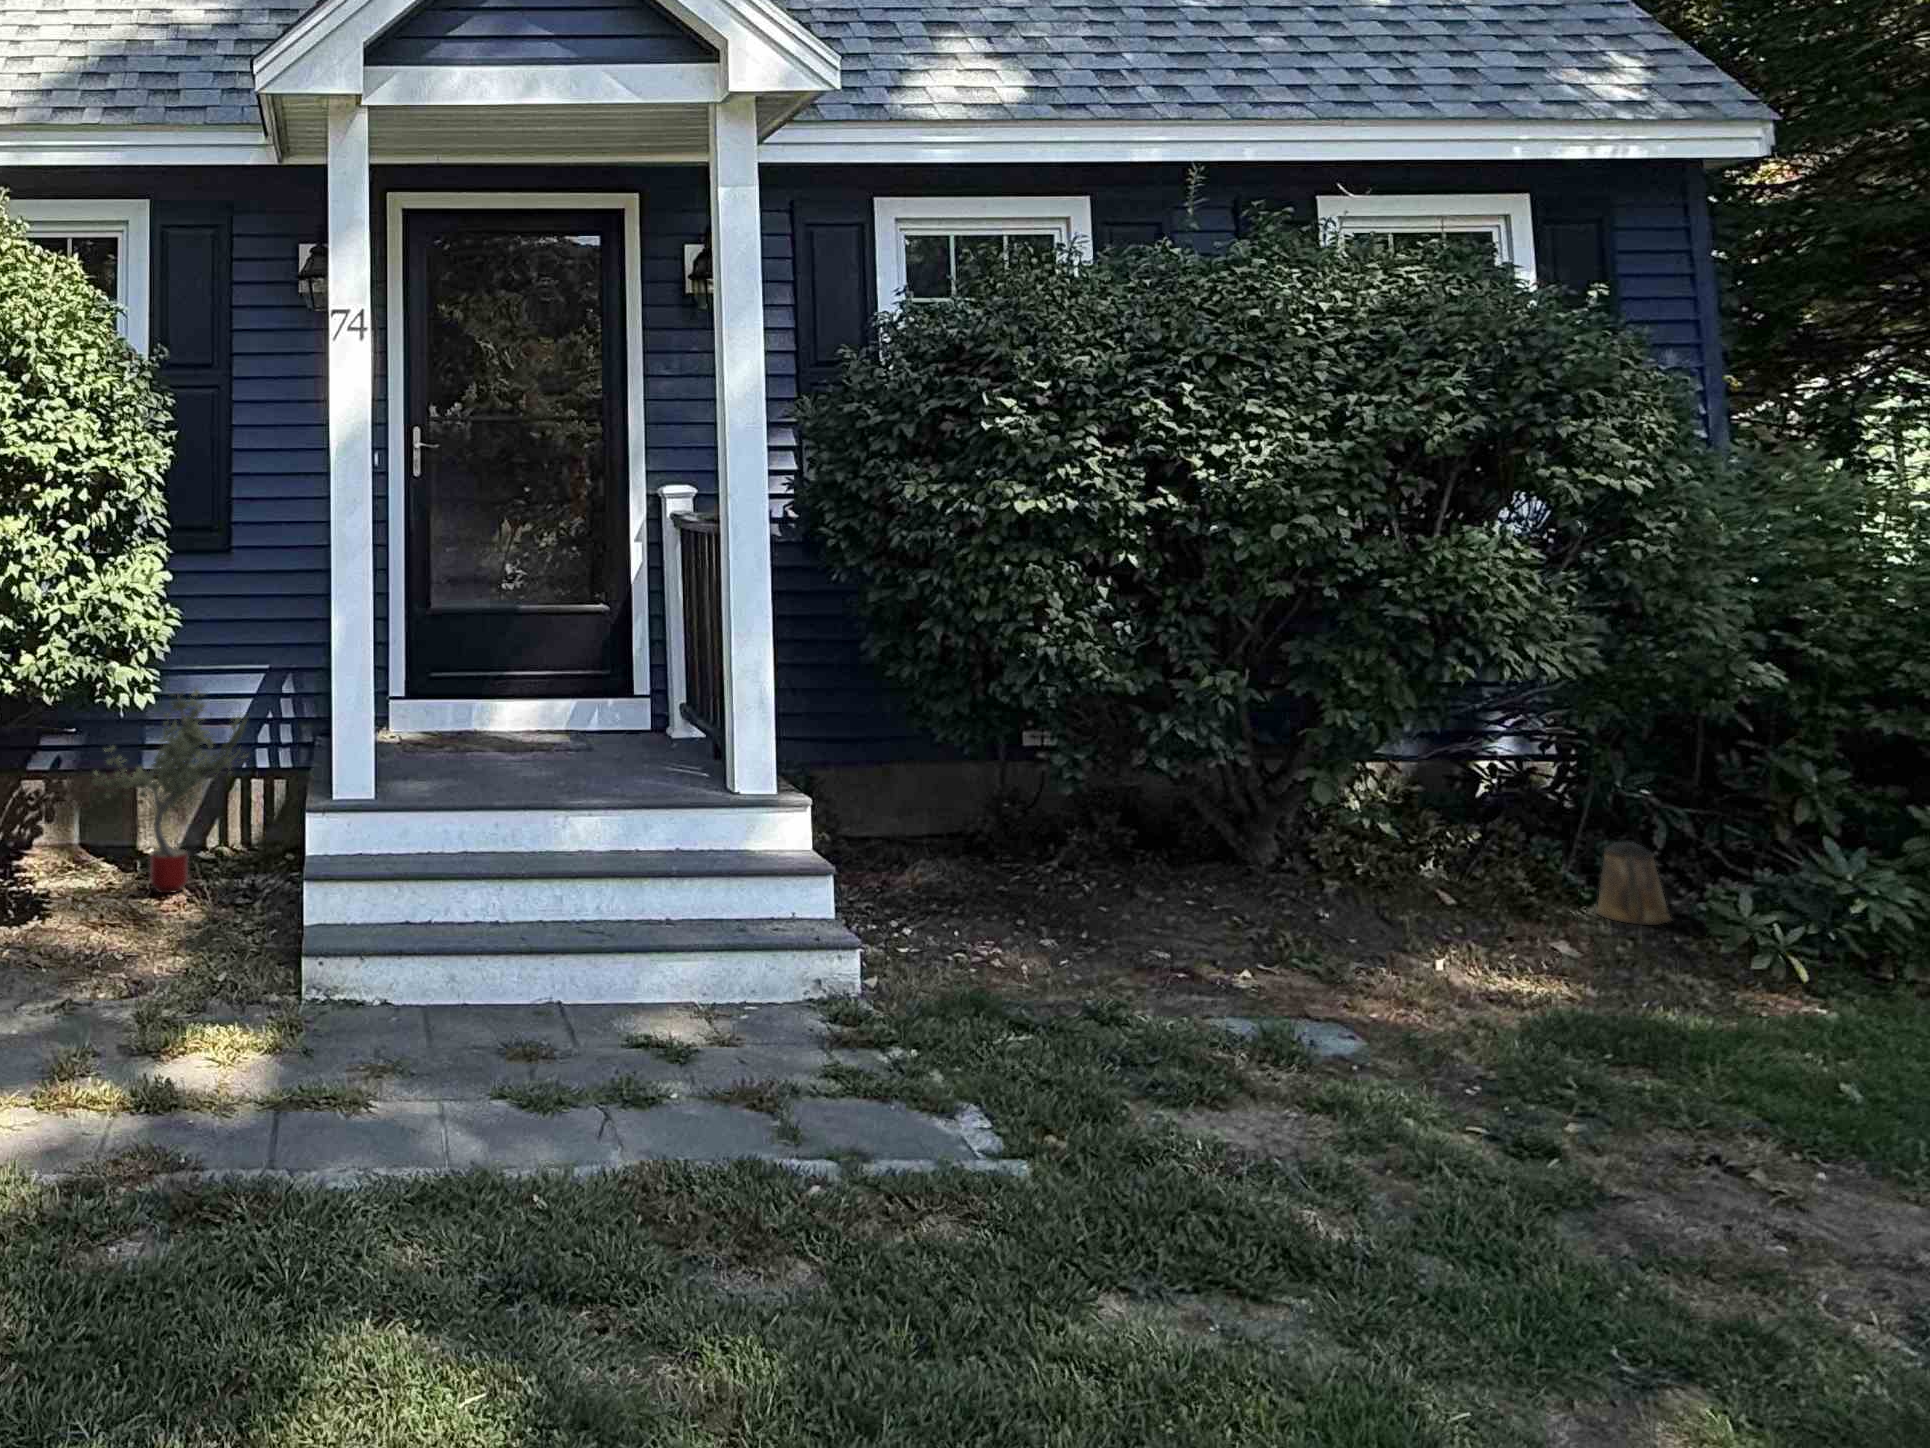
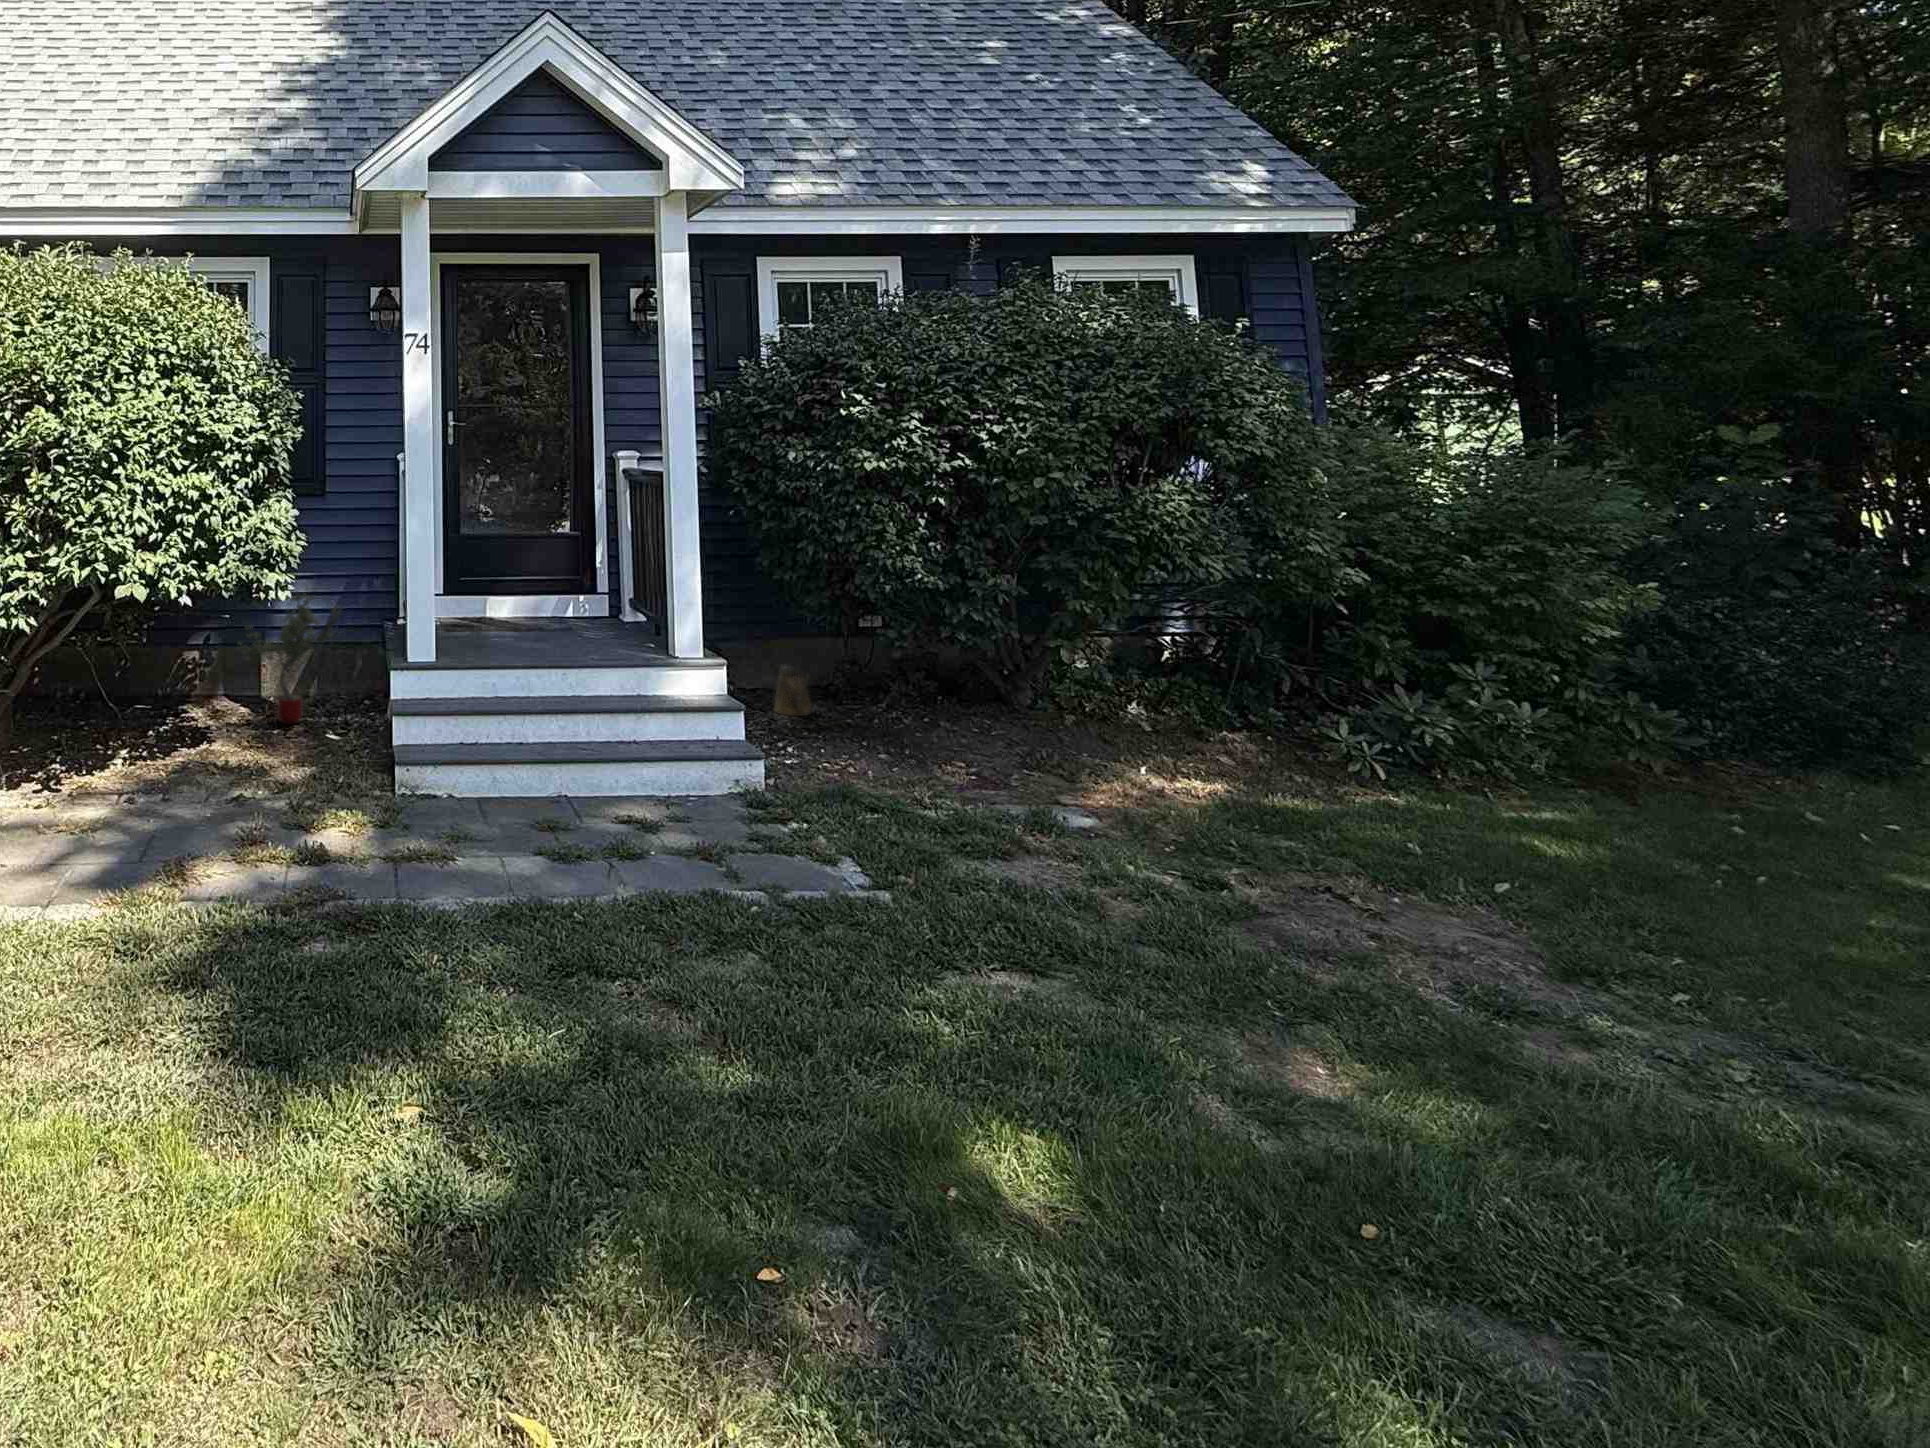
watering can: present [1596,842,1672,925] -> present [774,666,812,716]

